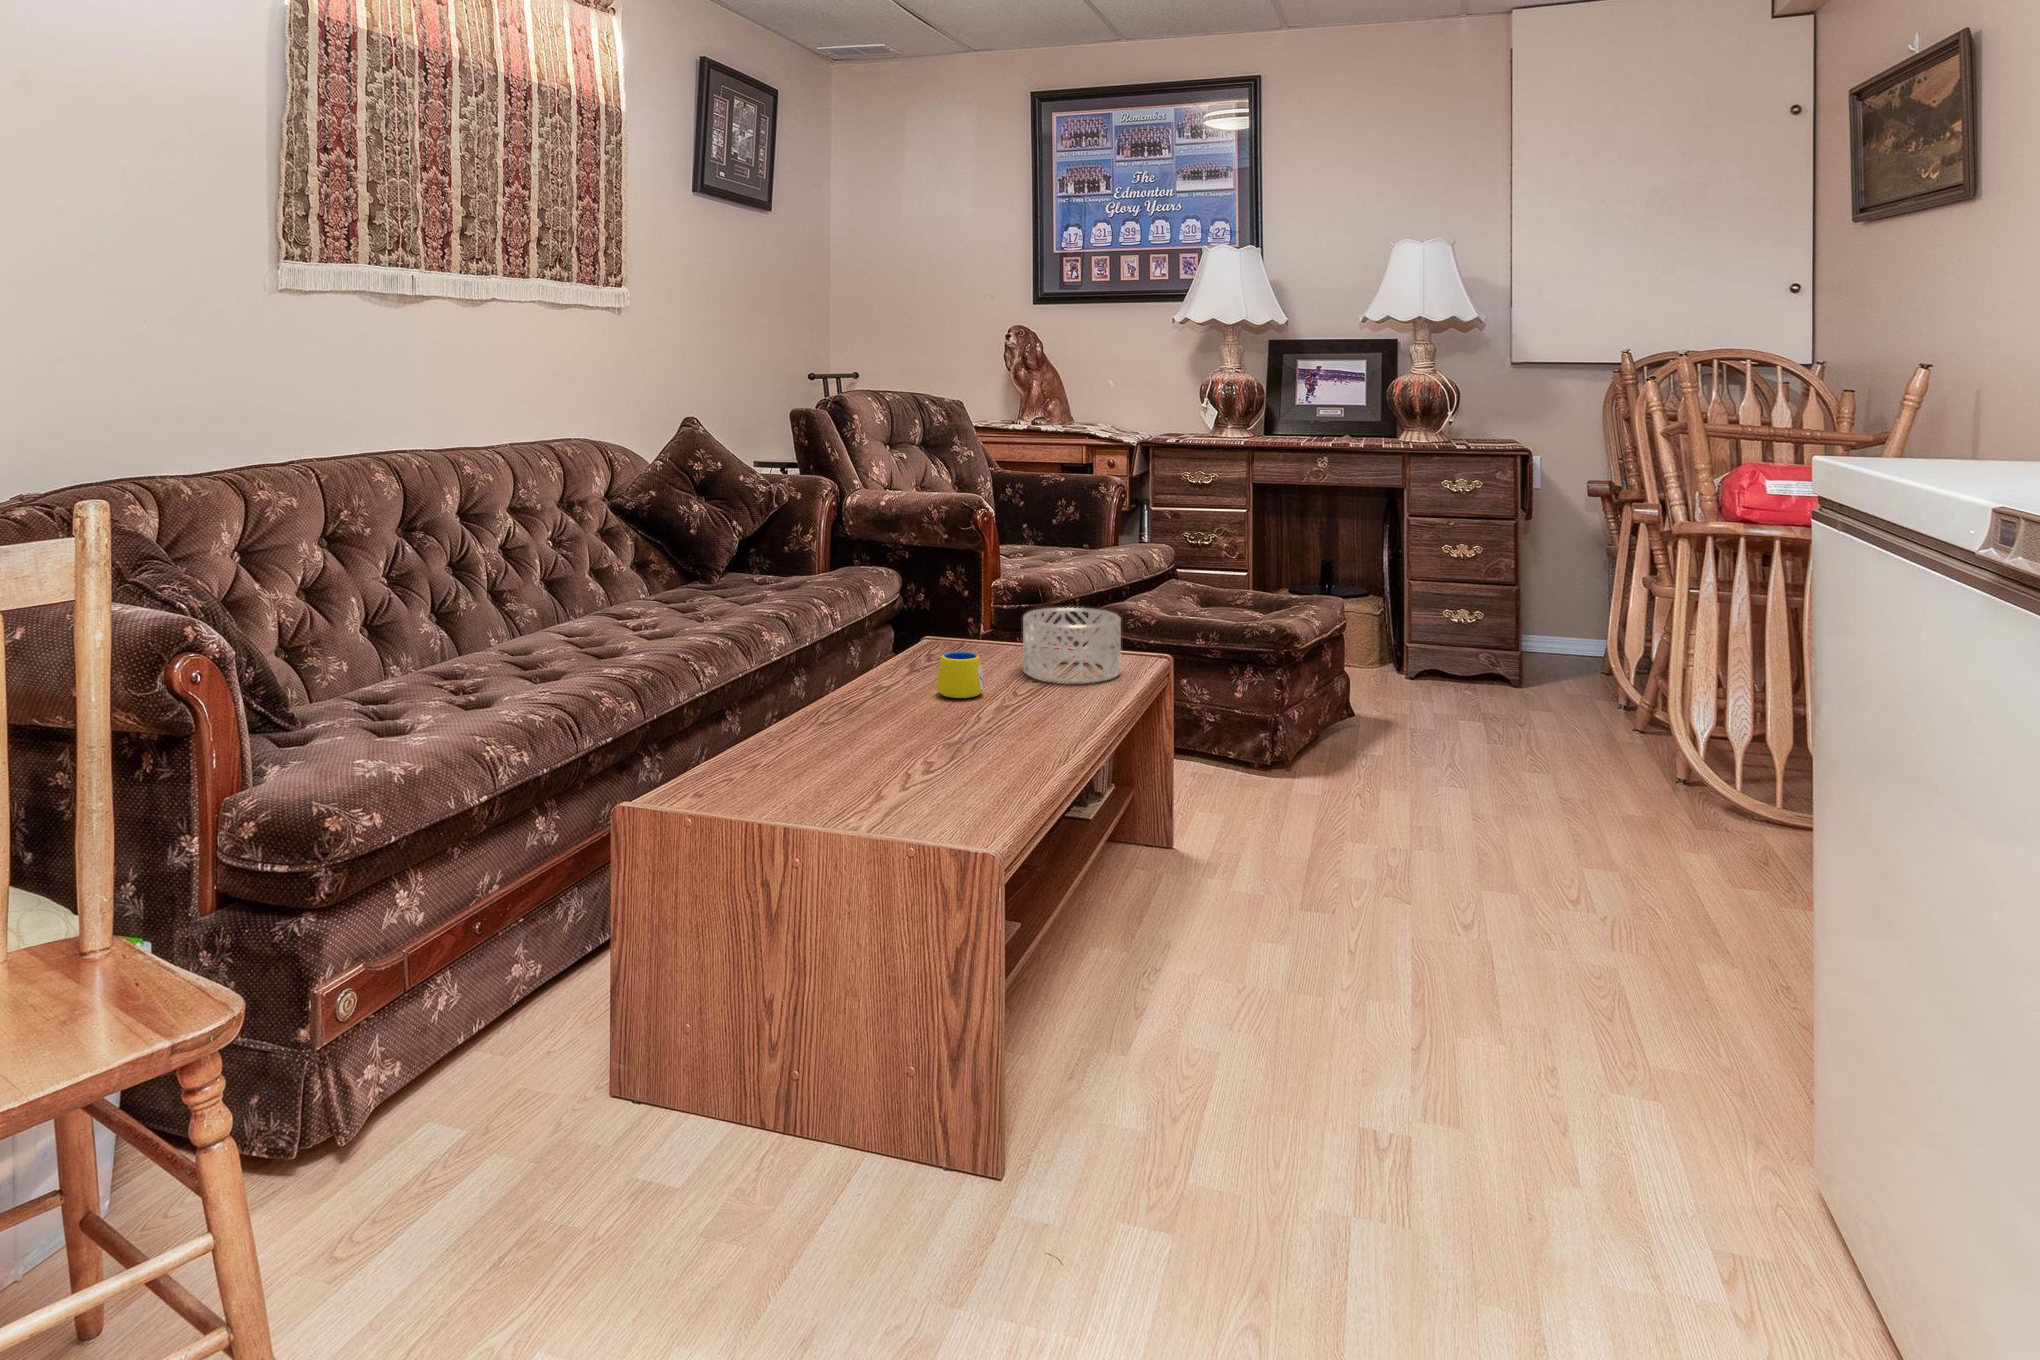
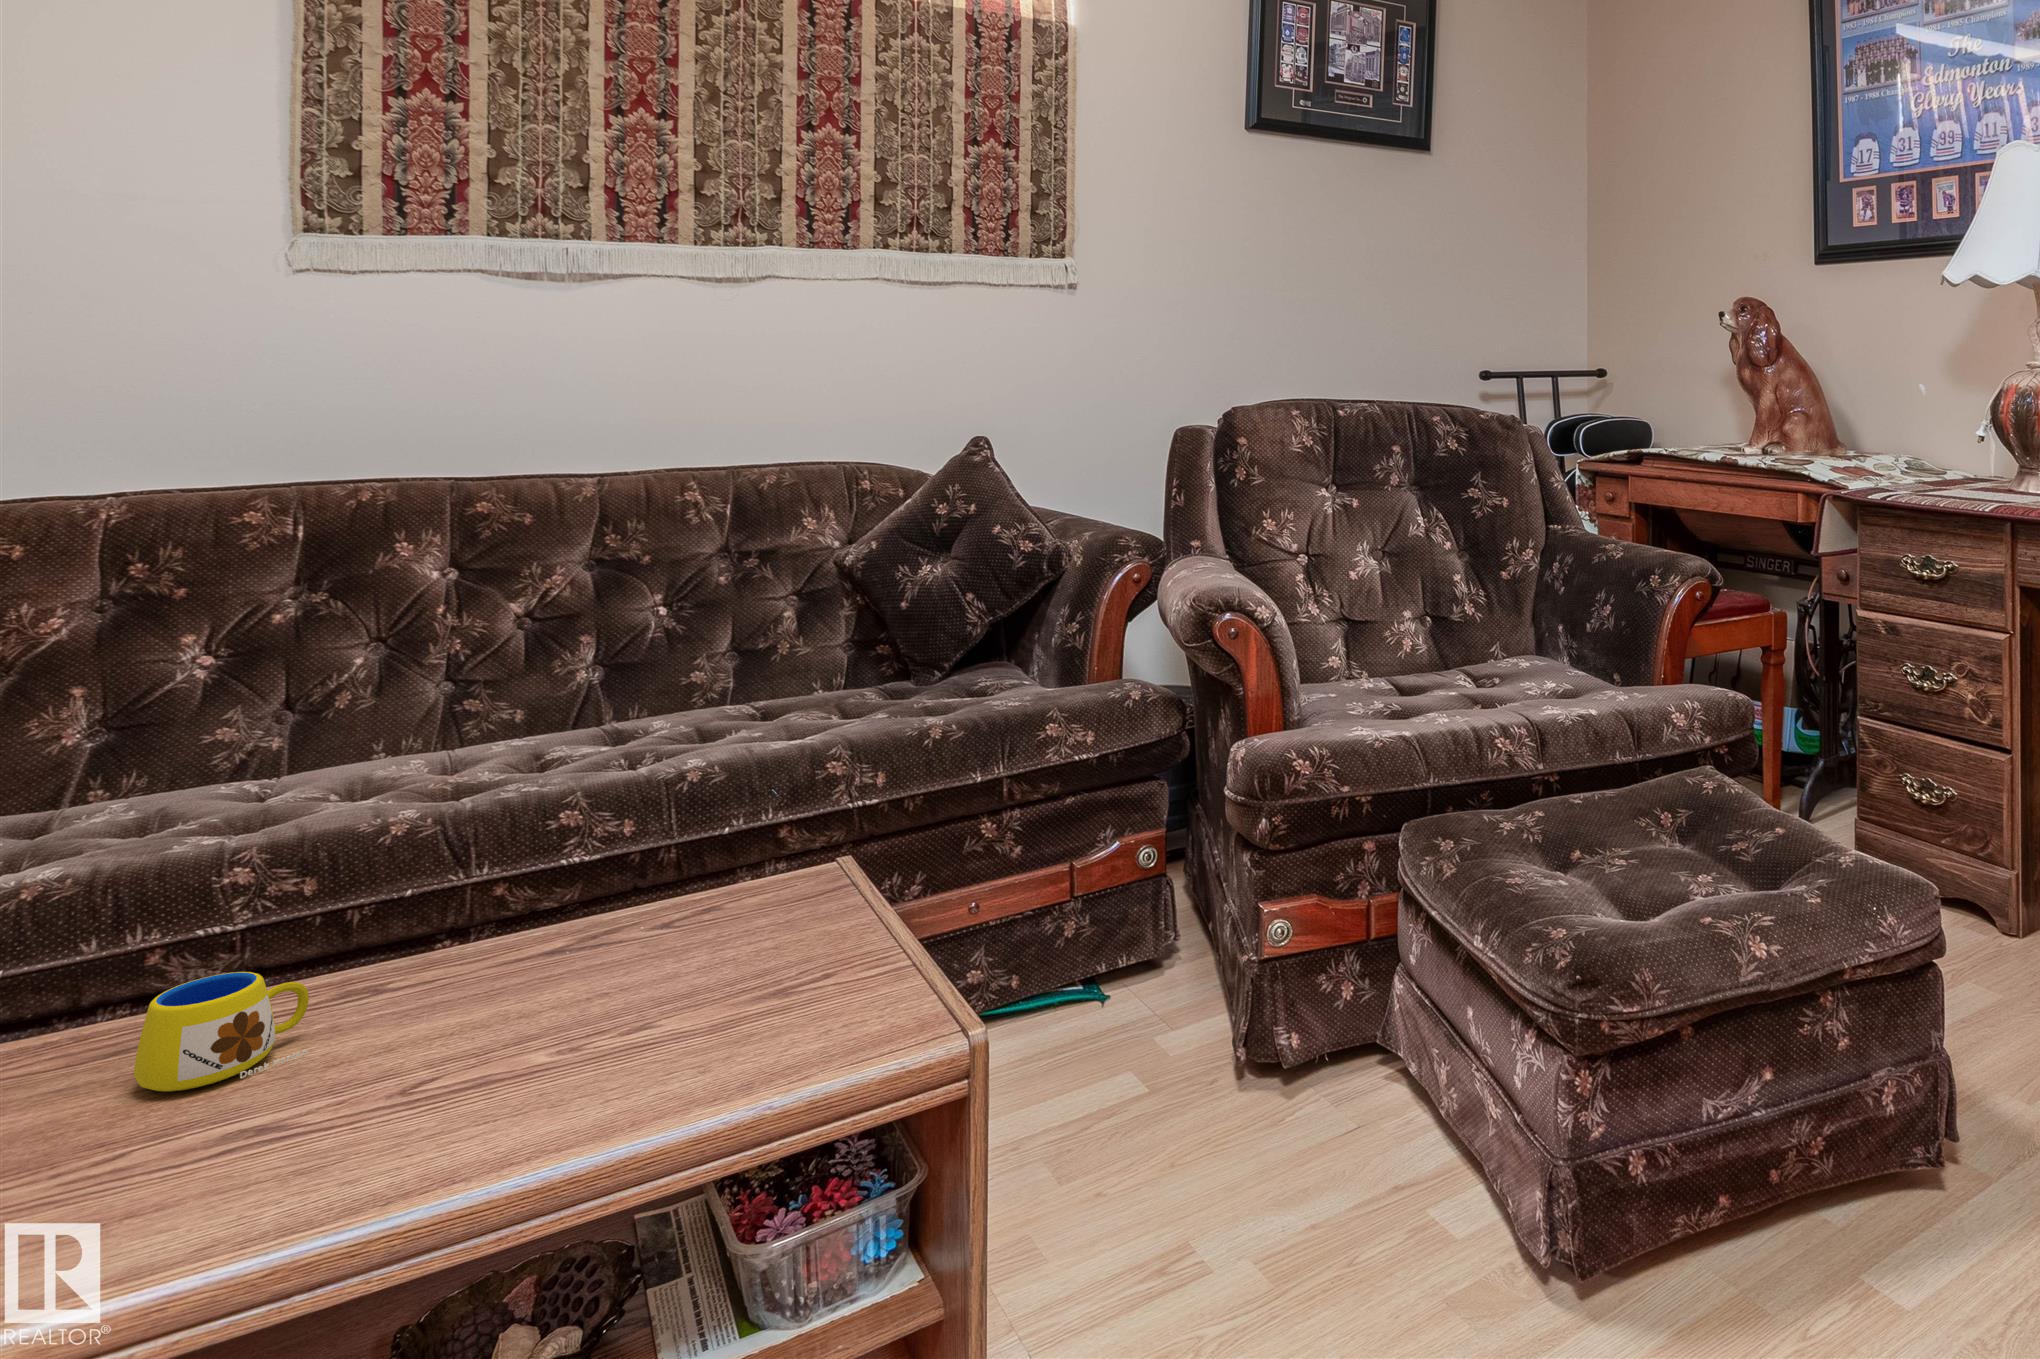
decorative bowl: present [1023,607,1121,683] -> none [396,888,668,1116]

